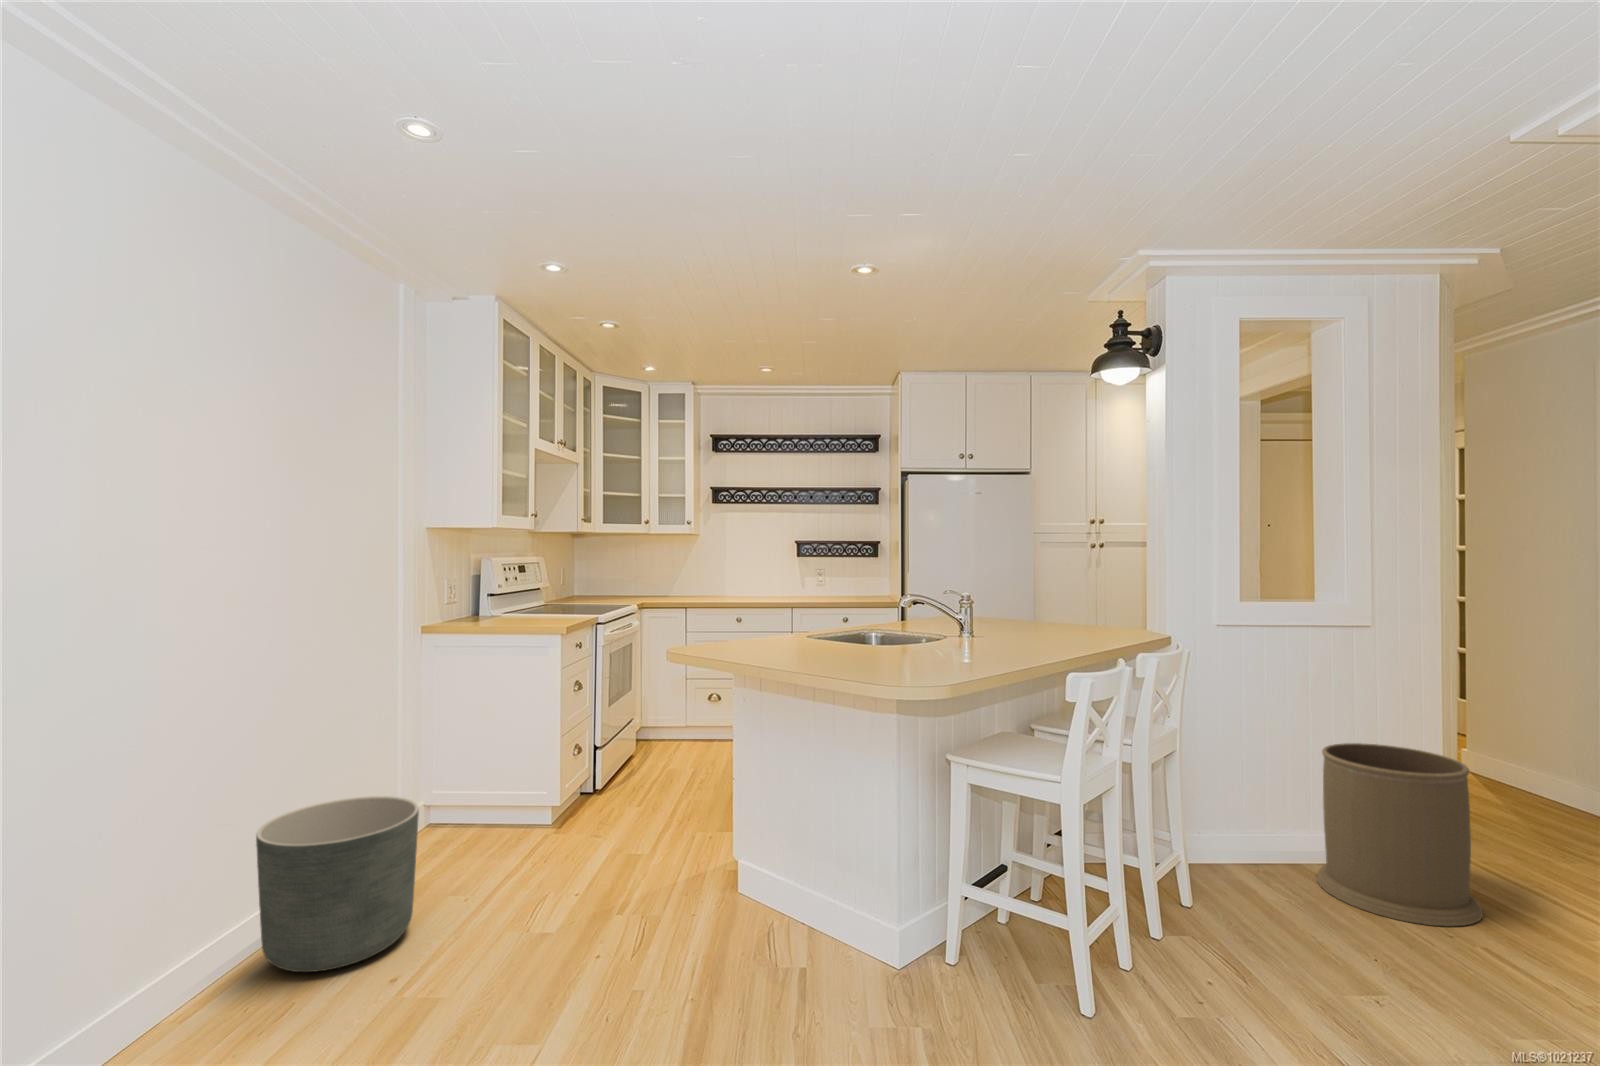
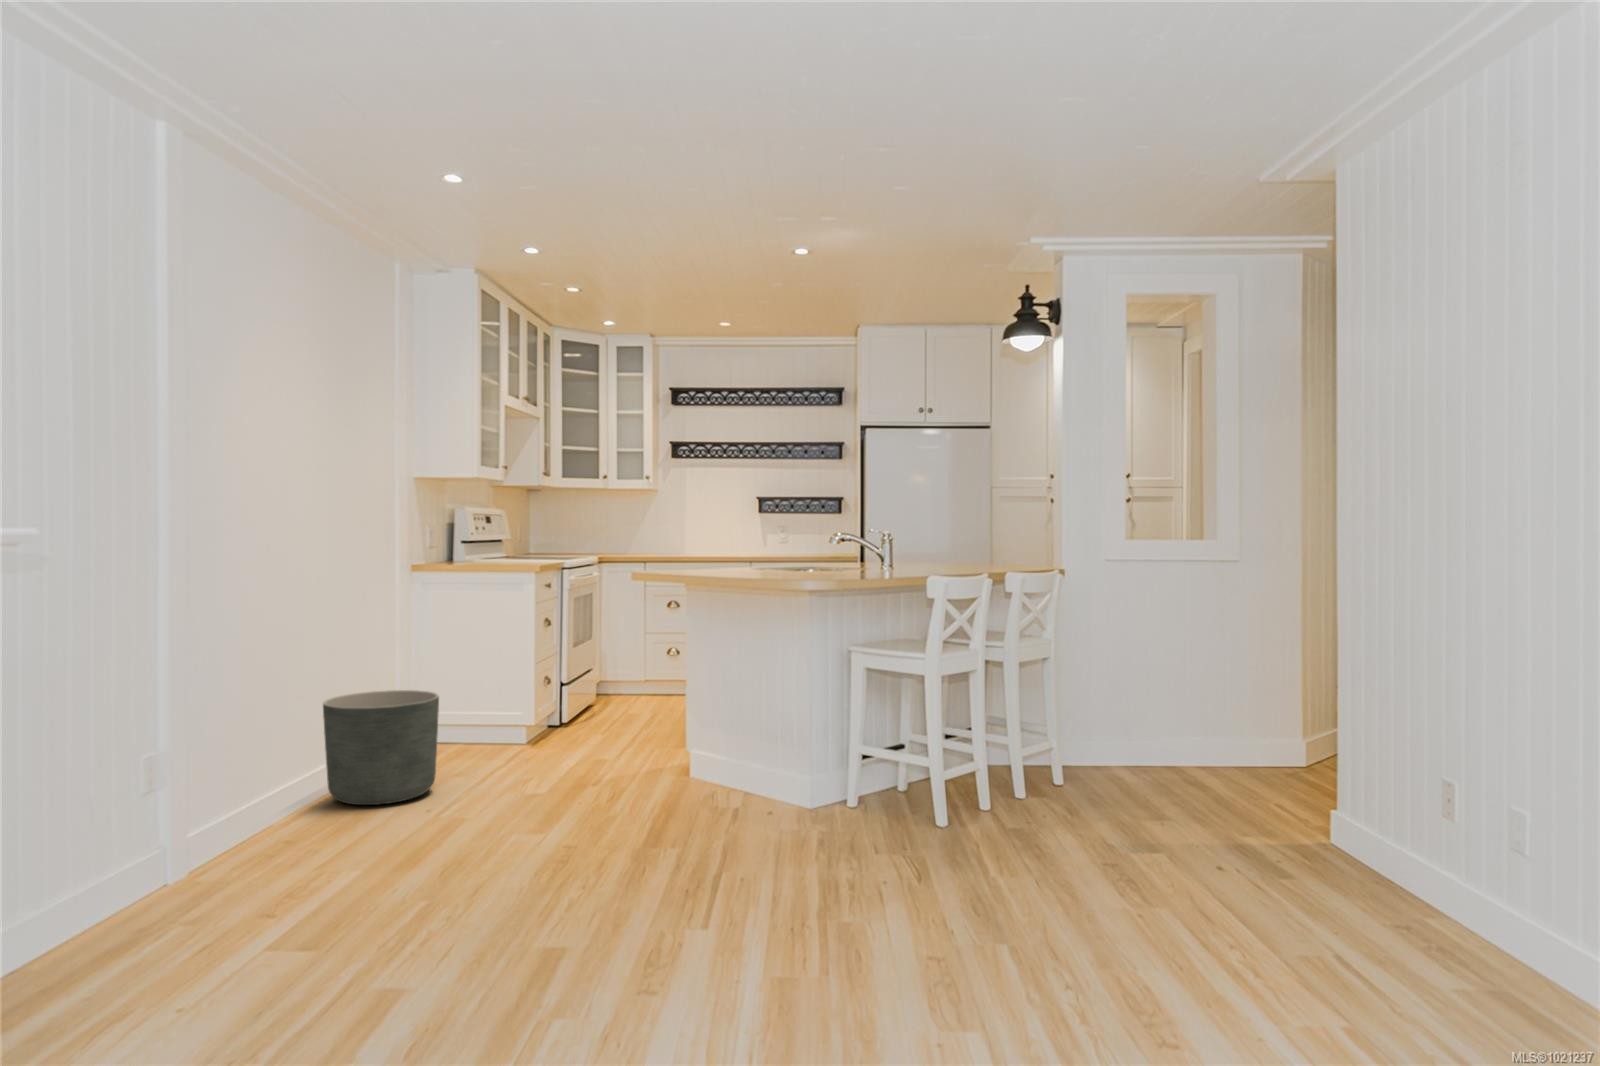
trash can: present [1317,743,1483,927] -> none [1174,658,1289,789]

